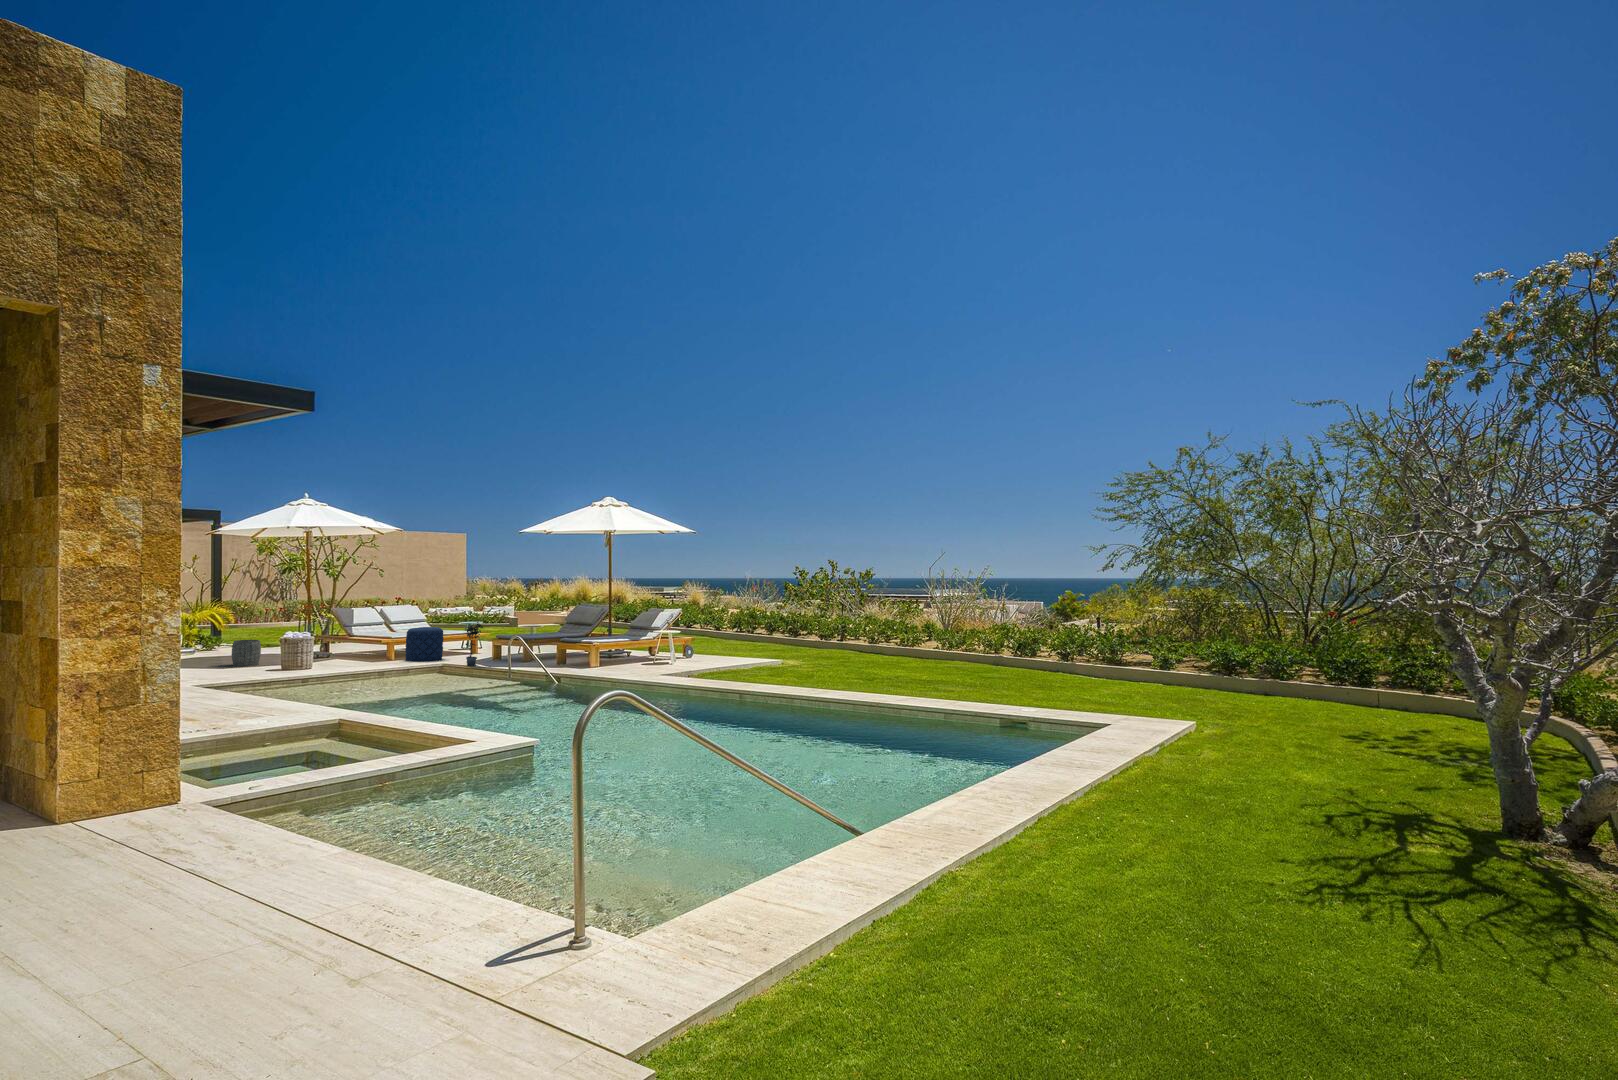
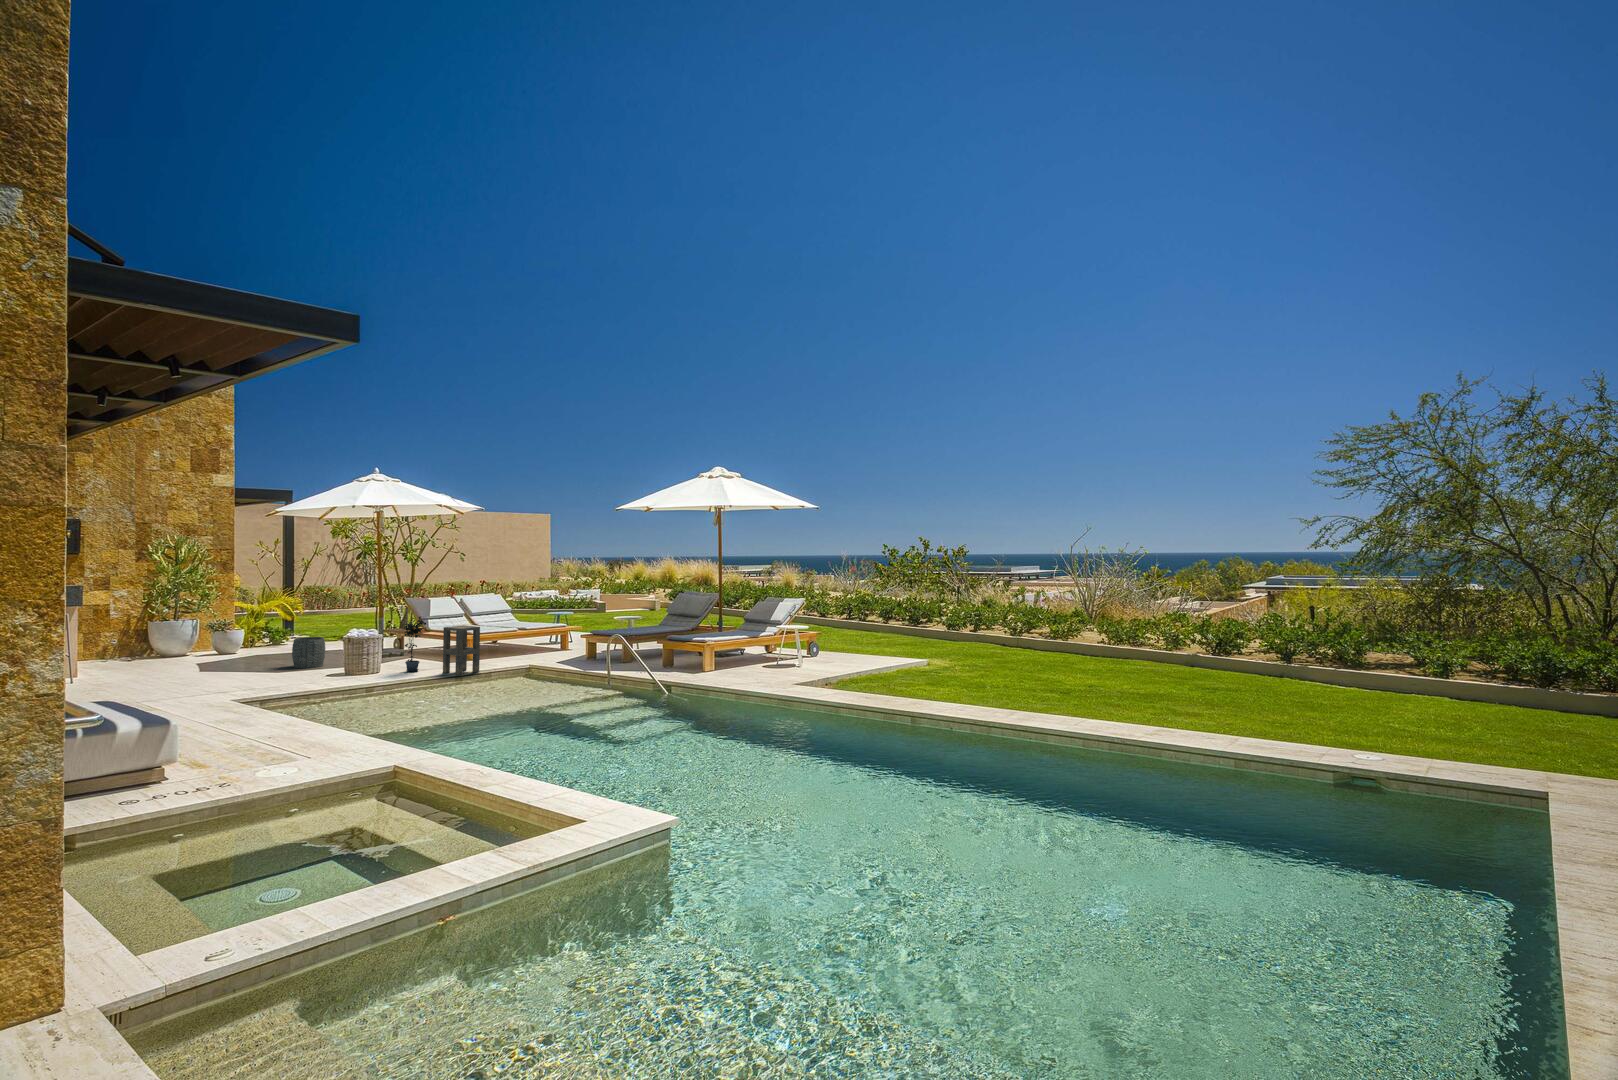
potted plant: present [466,622,483,666] -> present [403,617,426,672]
pouf: present [405,627,444,661] -> none [488,620,531,660]
side table: none [366,629,399,671] -> present [443,625,480,675]

